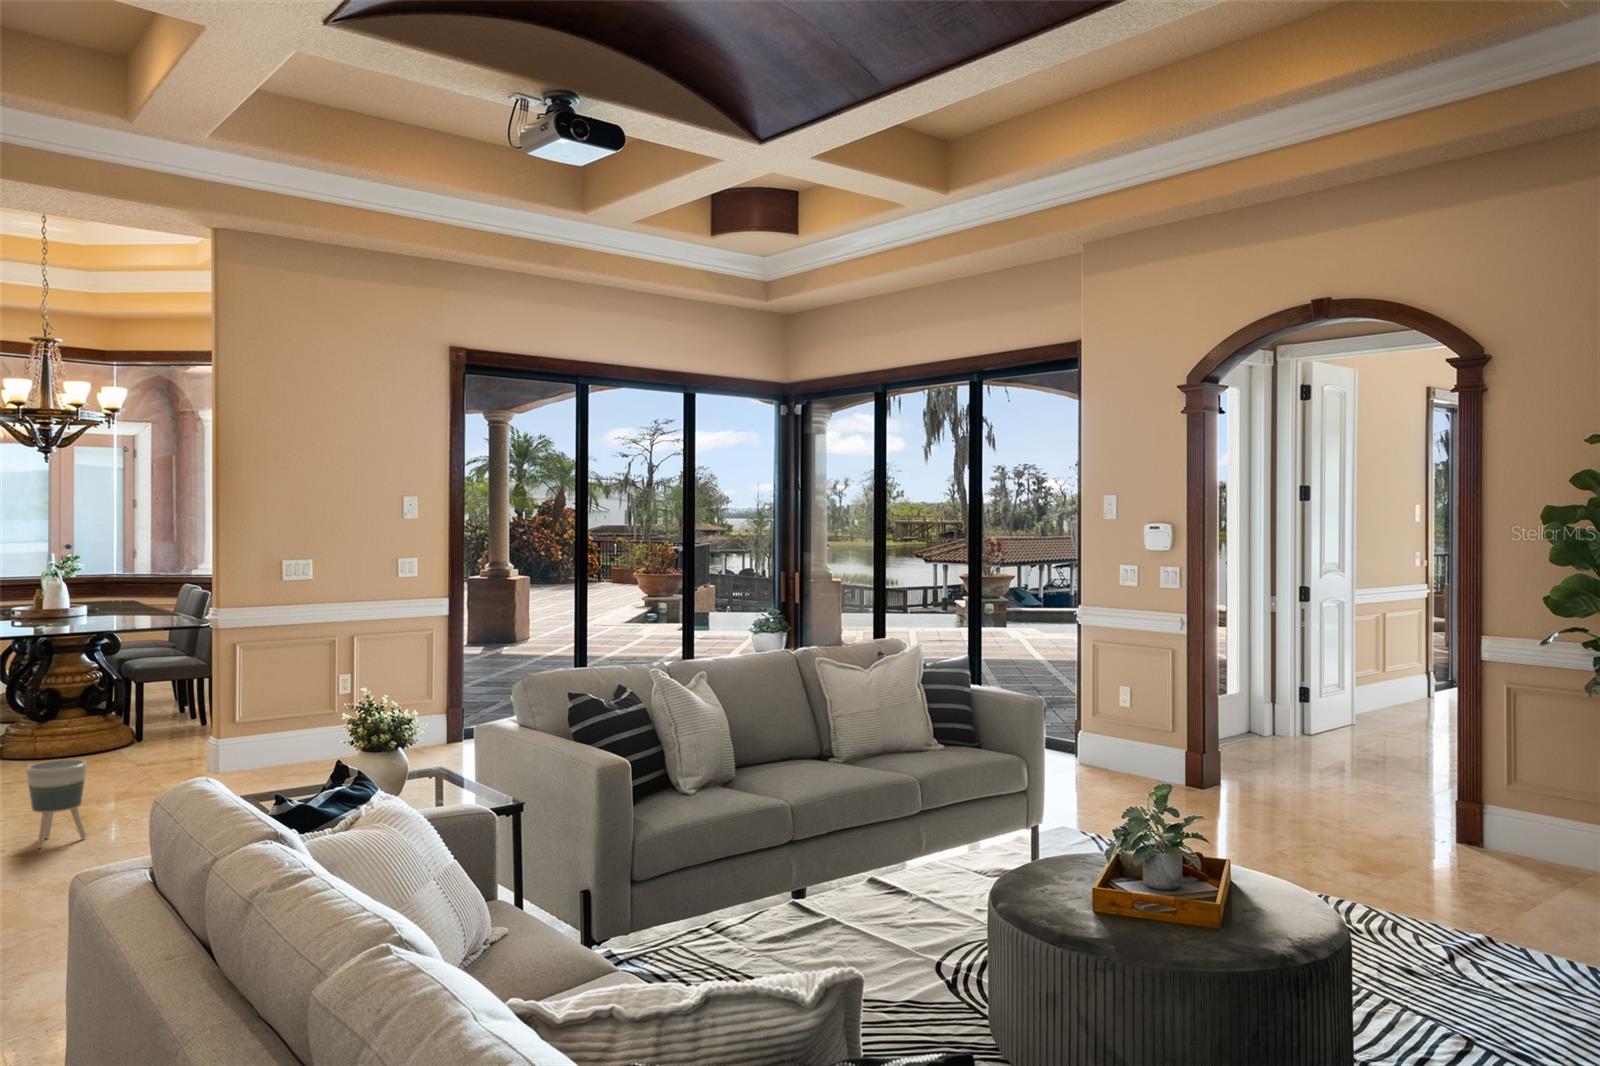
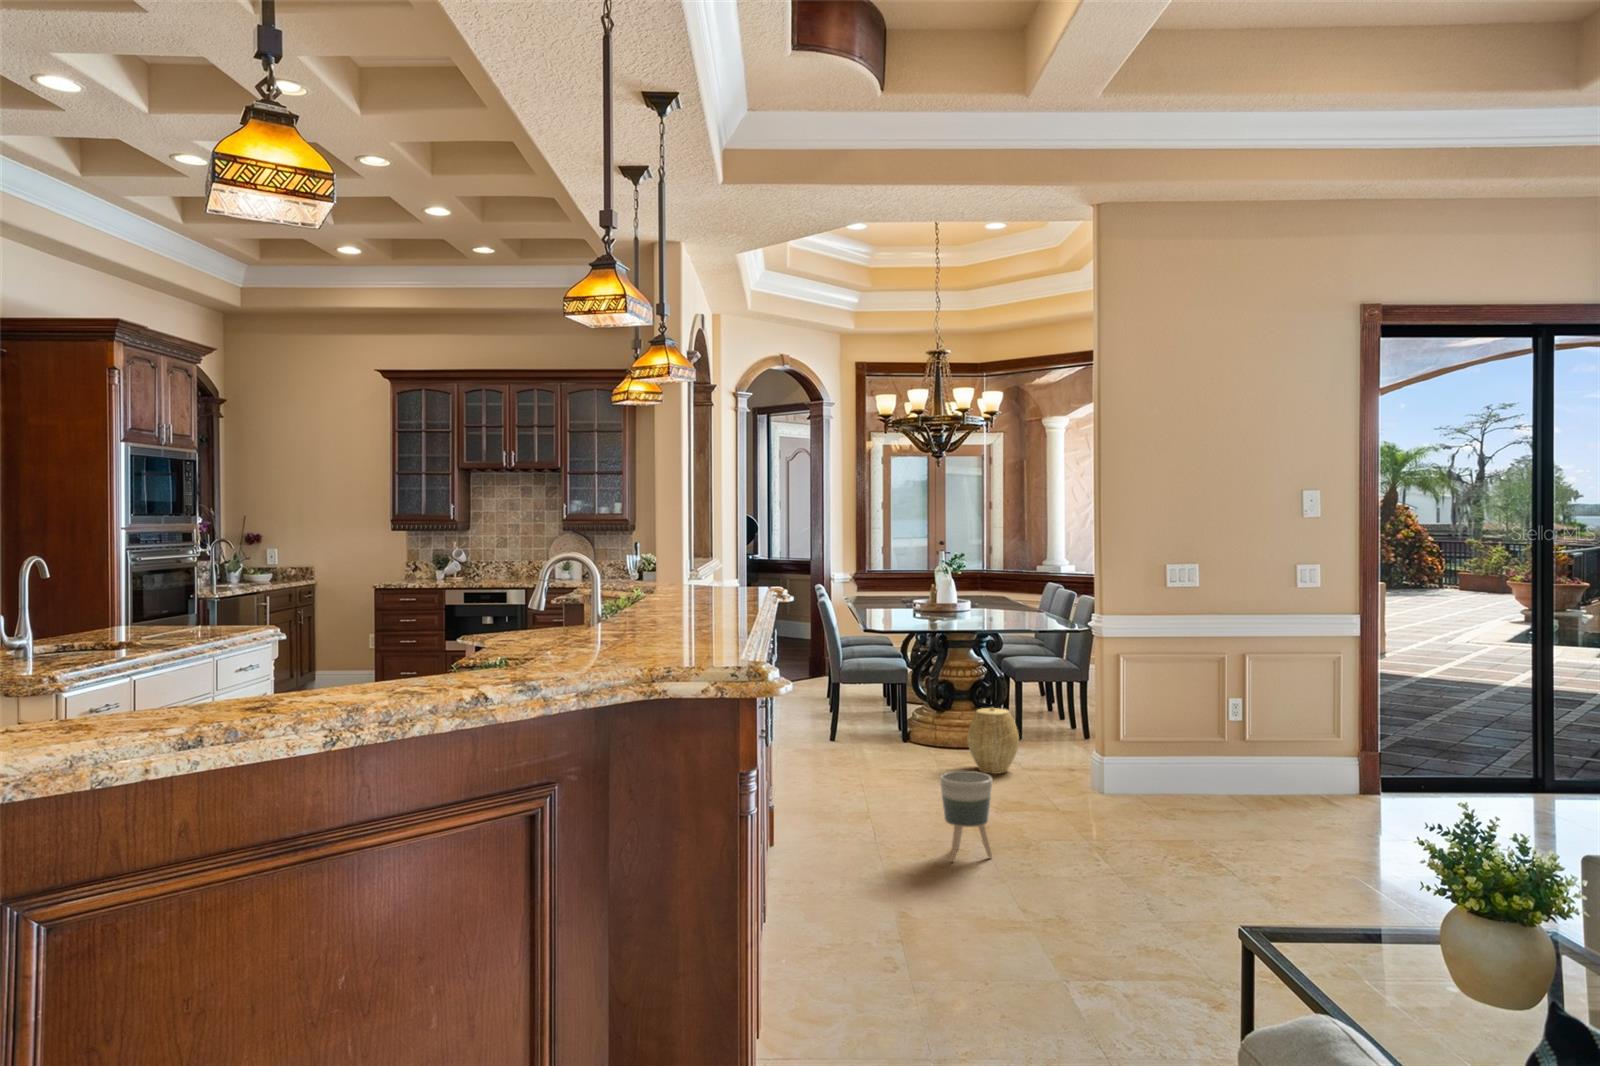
woven basket: none [72,707,132,773] -> present [967,708,1019,774]

